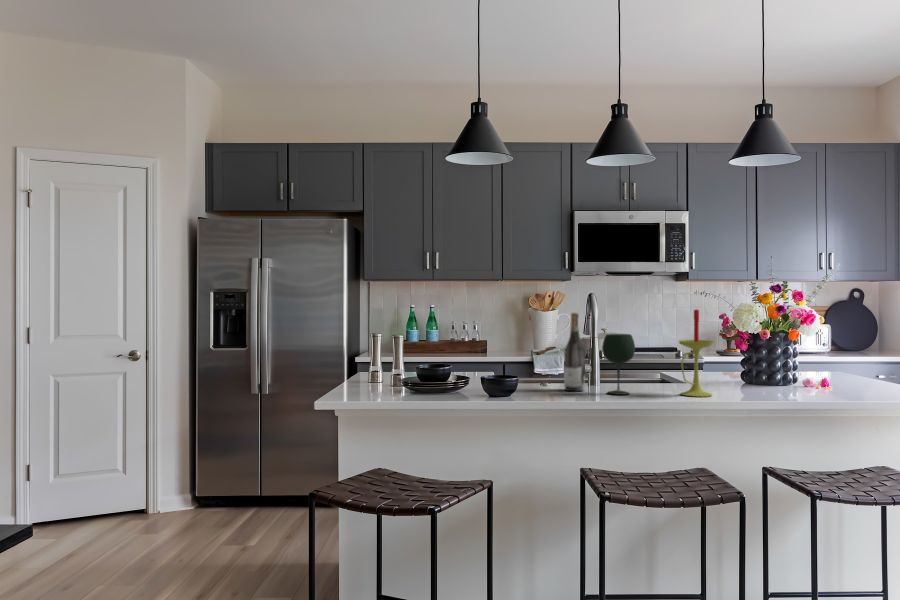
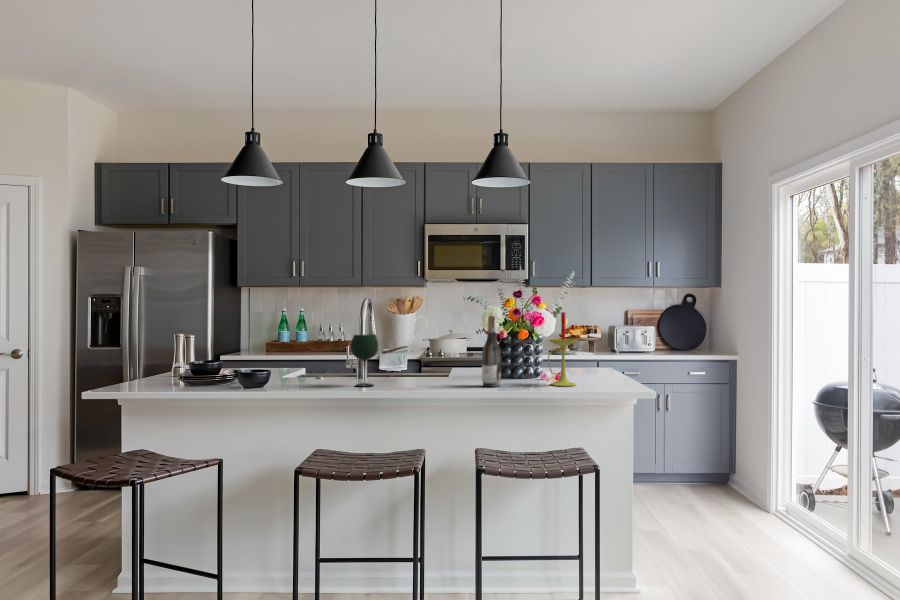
candle: present [679,310,714,397] -> present [548,312,577,386]
wine bottle: present [564,313,585,391] -> present [482,315,501,387]

